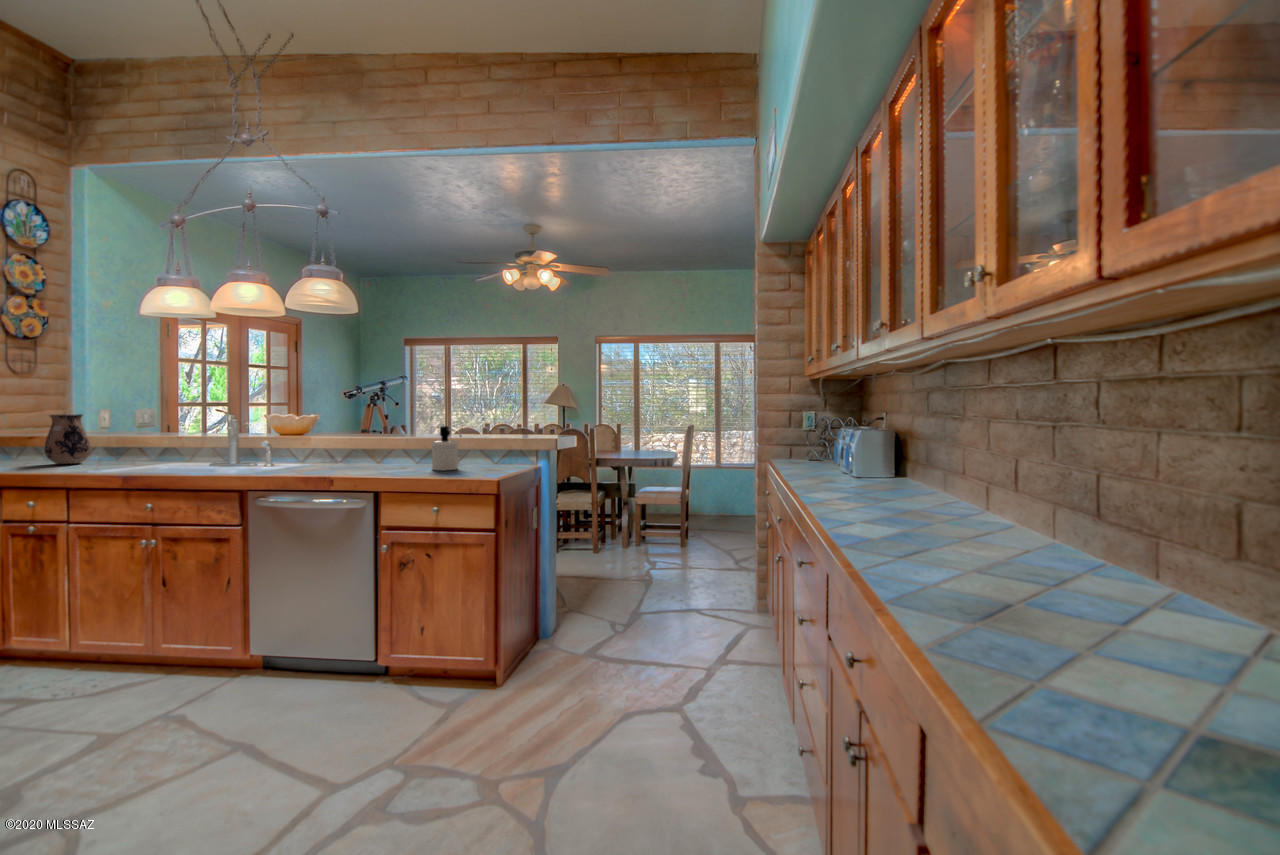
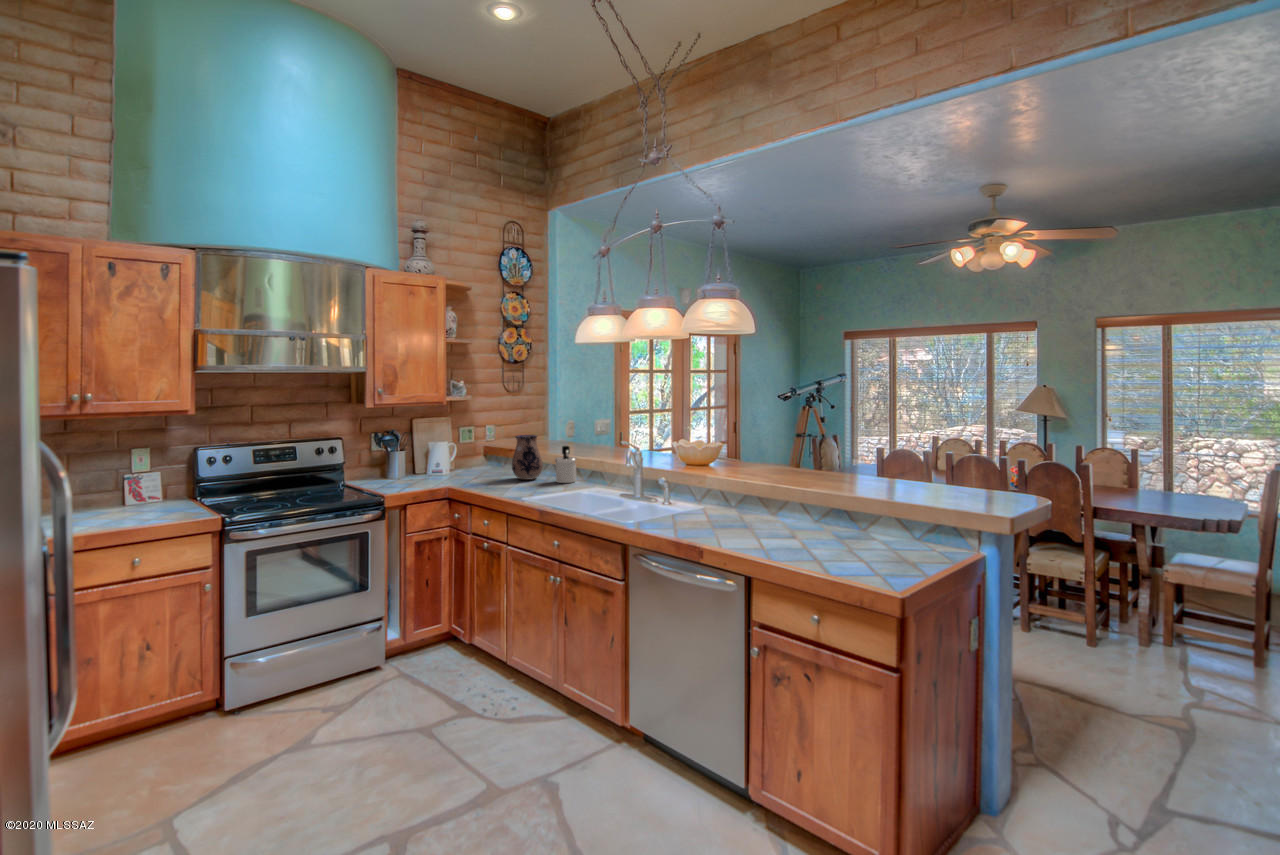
soap dispenser: present [431,426,462,470] -> present [555,446,576,483]

